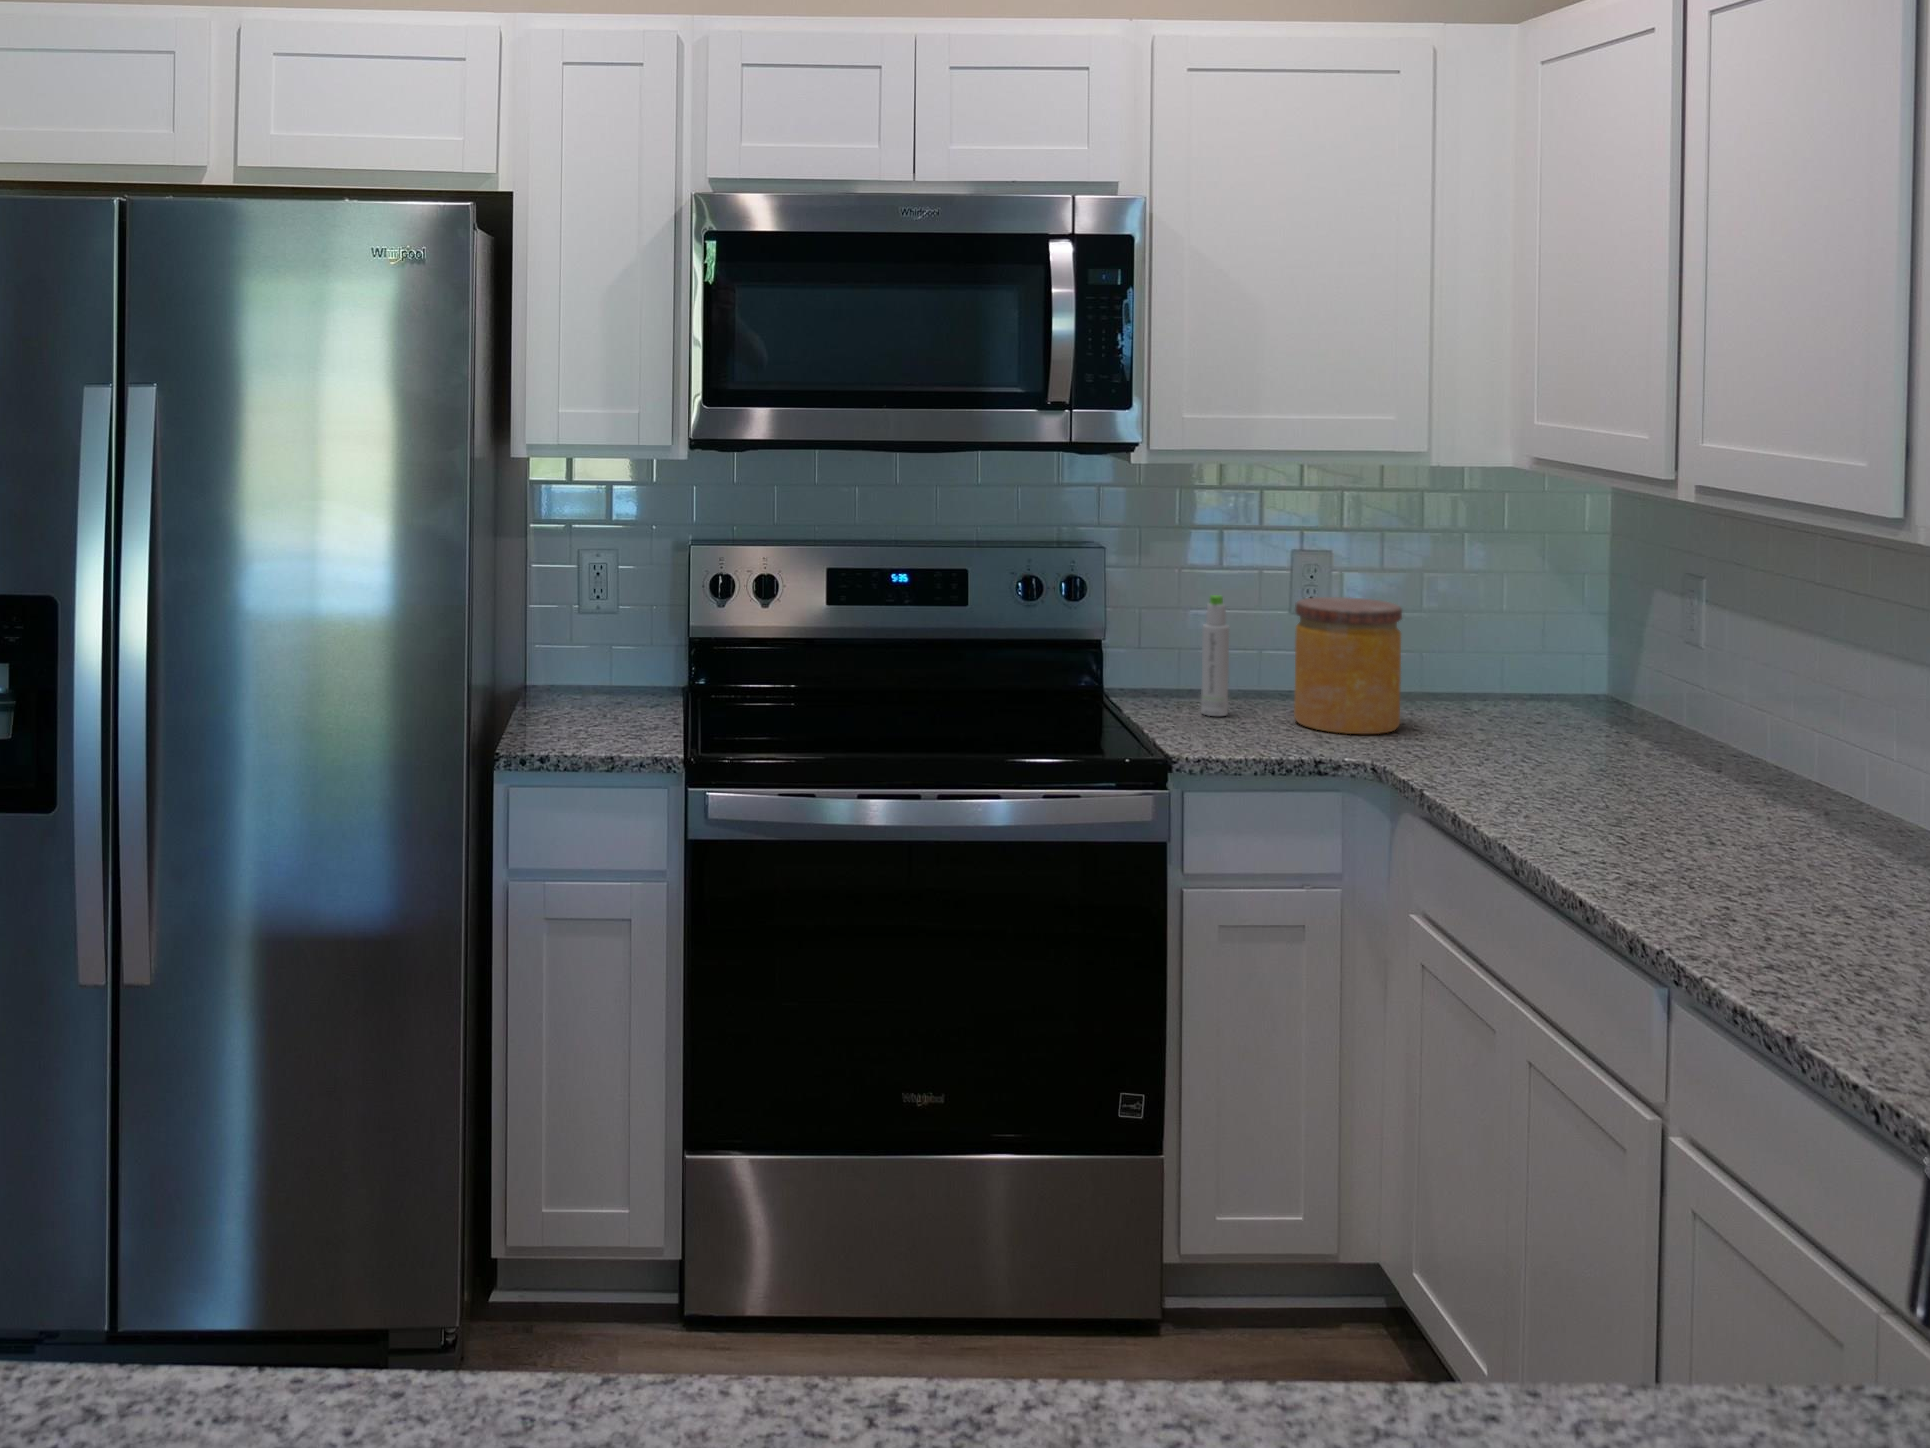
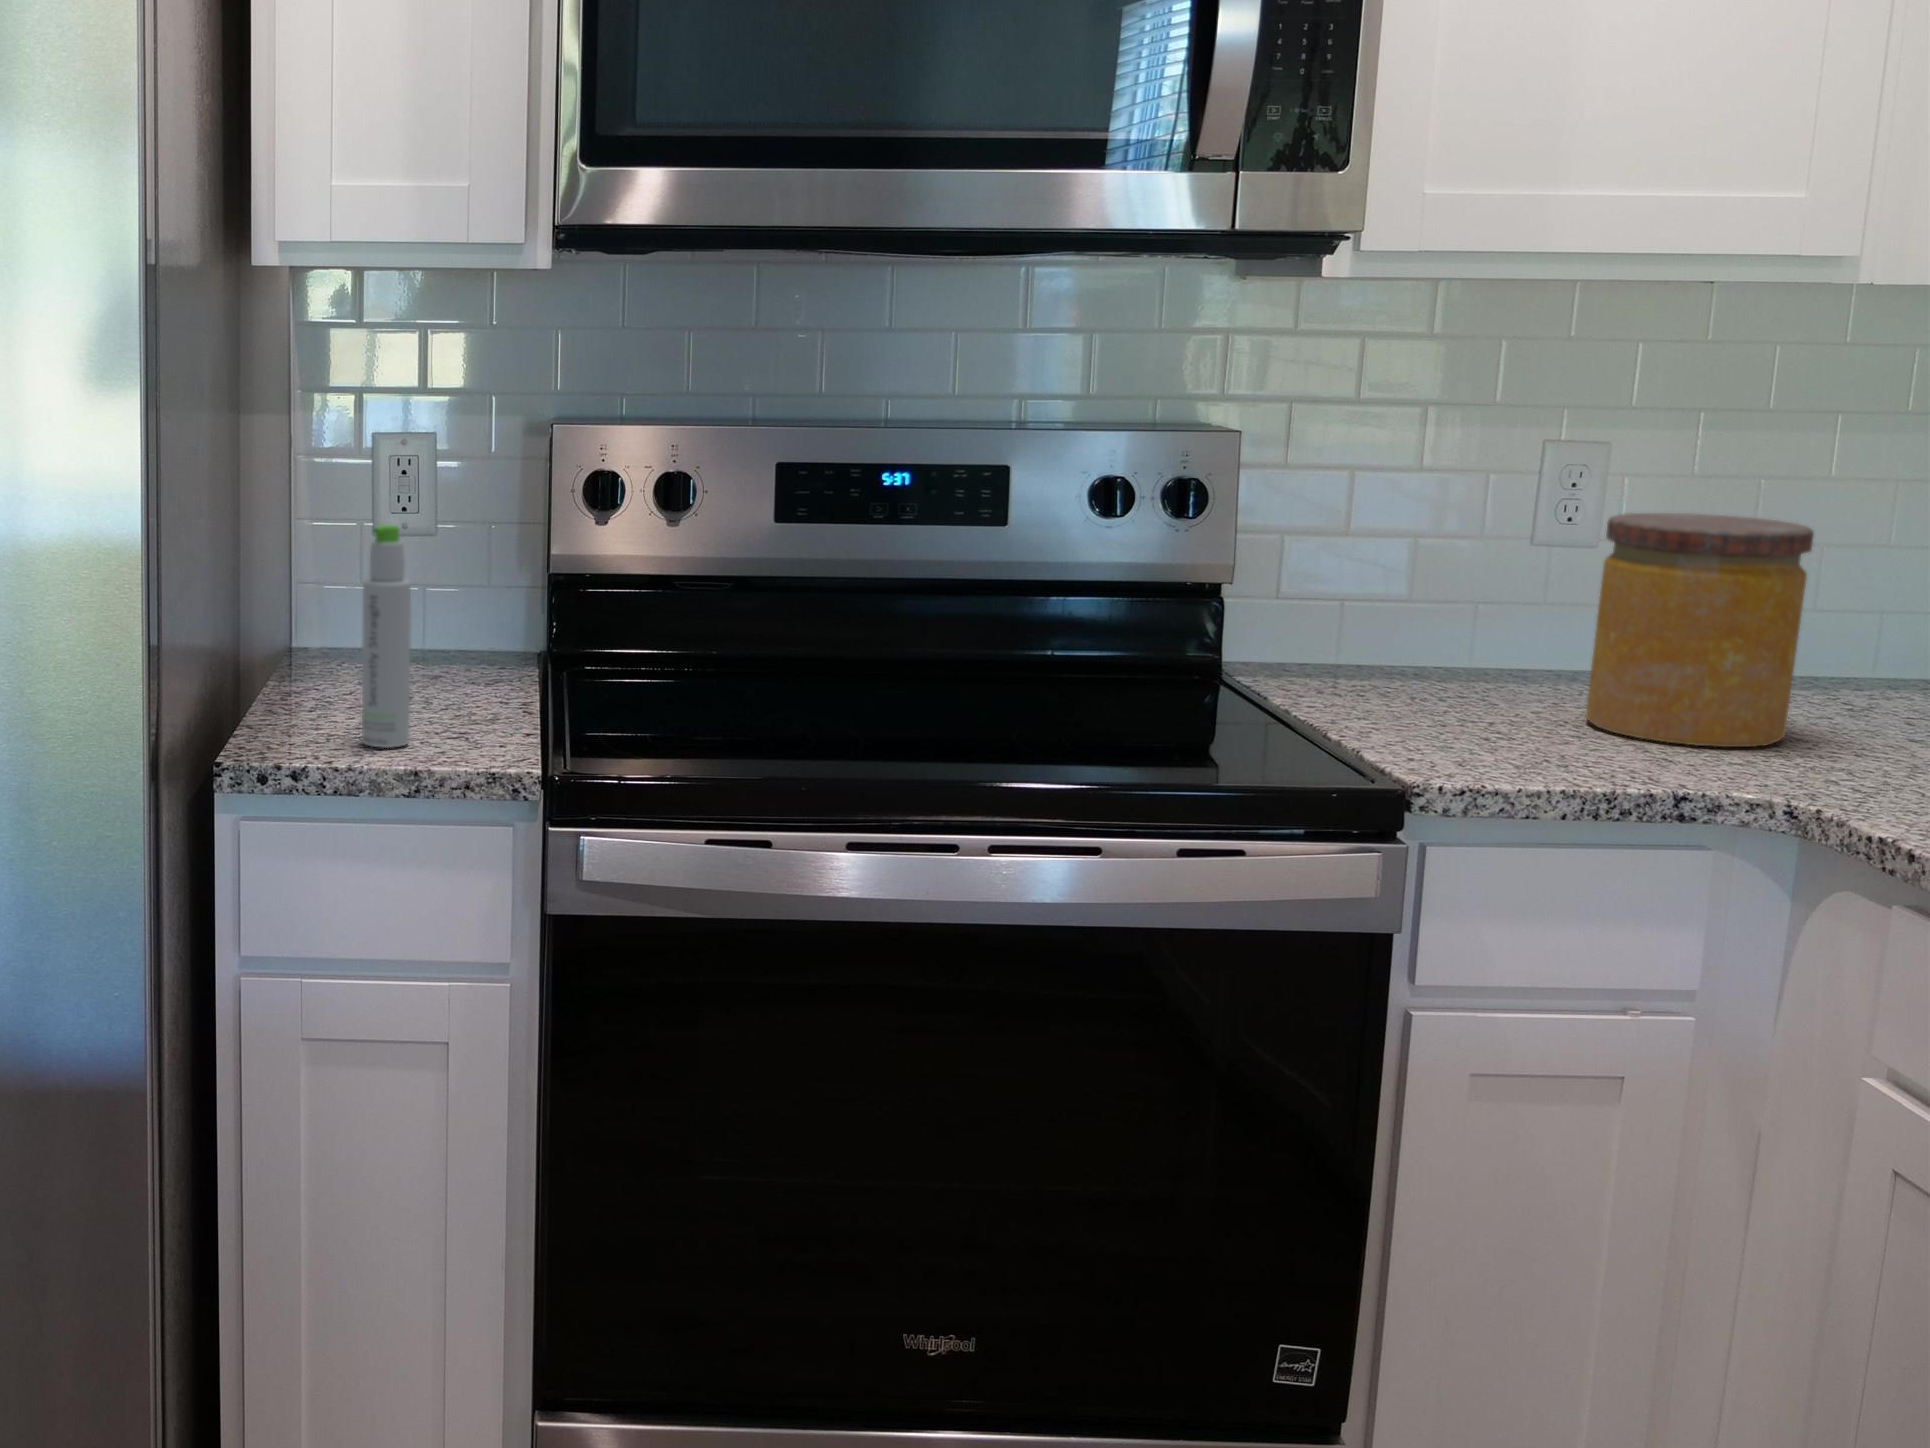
bottle: present [1201,595,1229,716] -> present [362,525,411,748]

